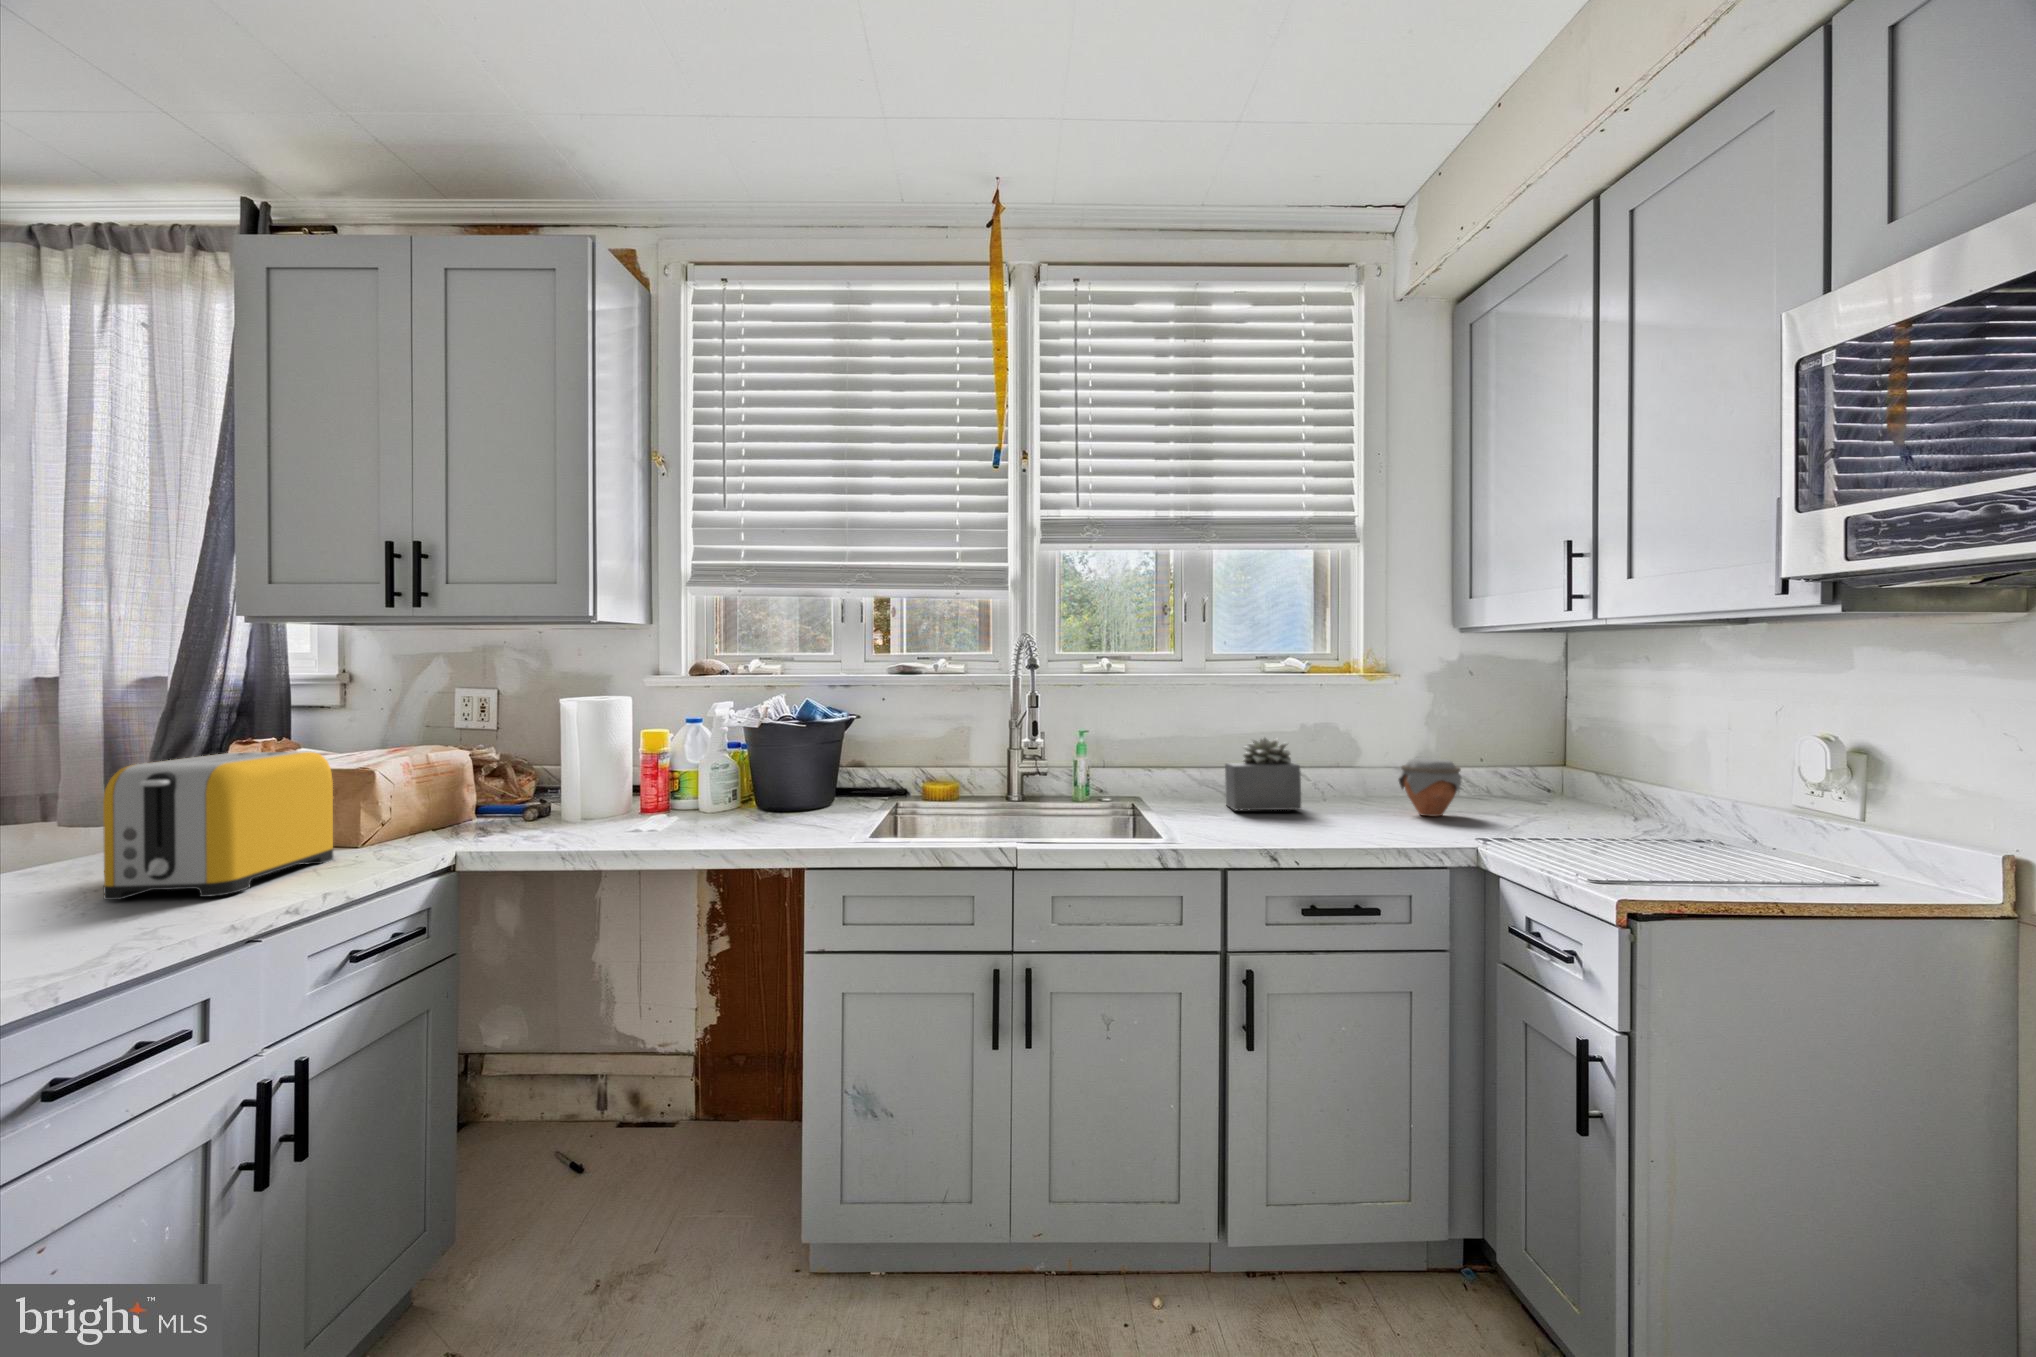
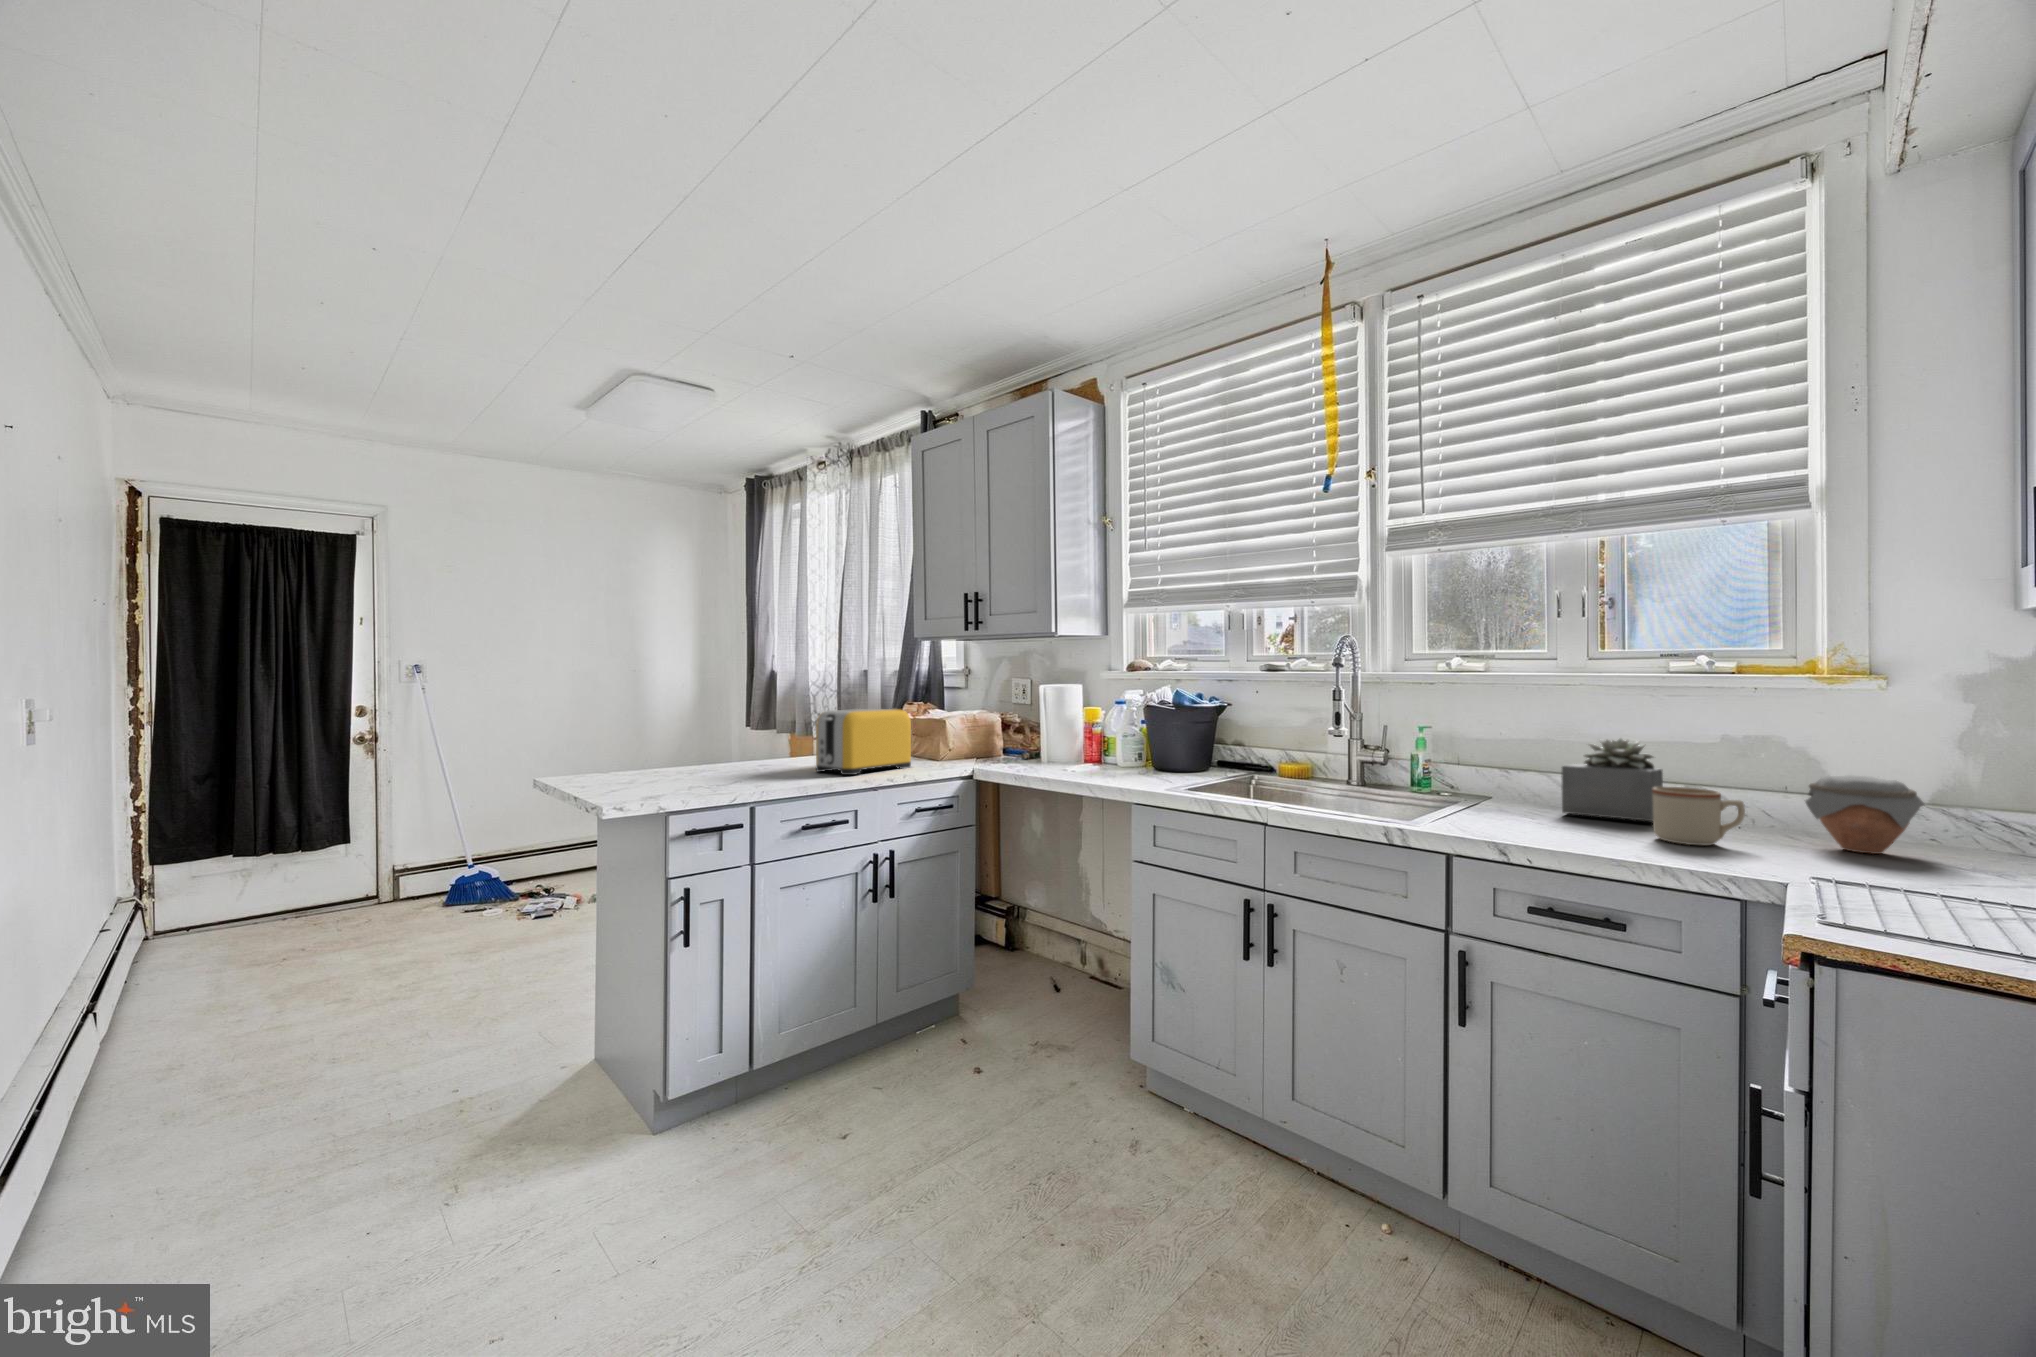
mug: none [1329,778,1387,827] -> present [1652,787,1745,845]

